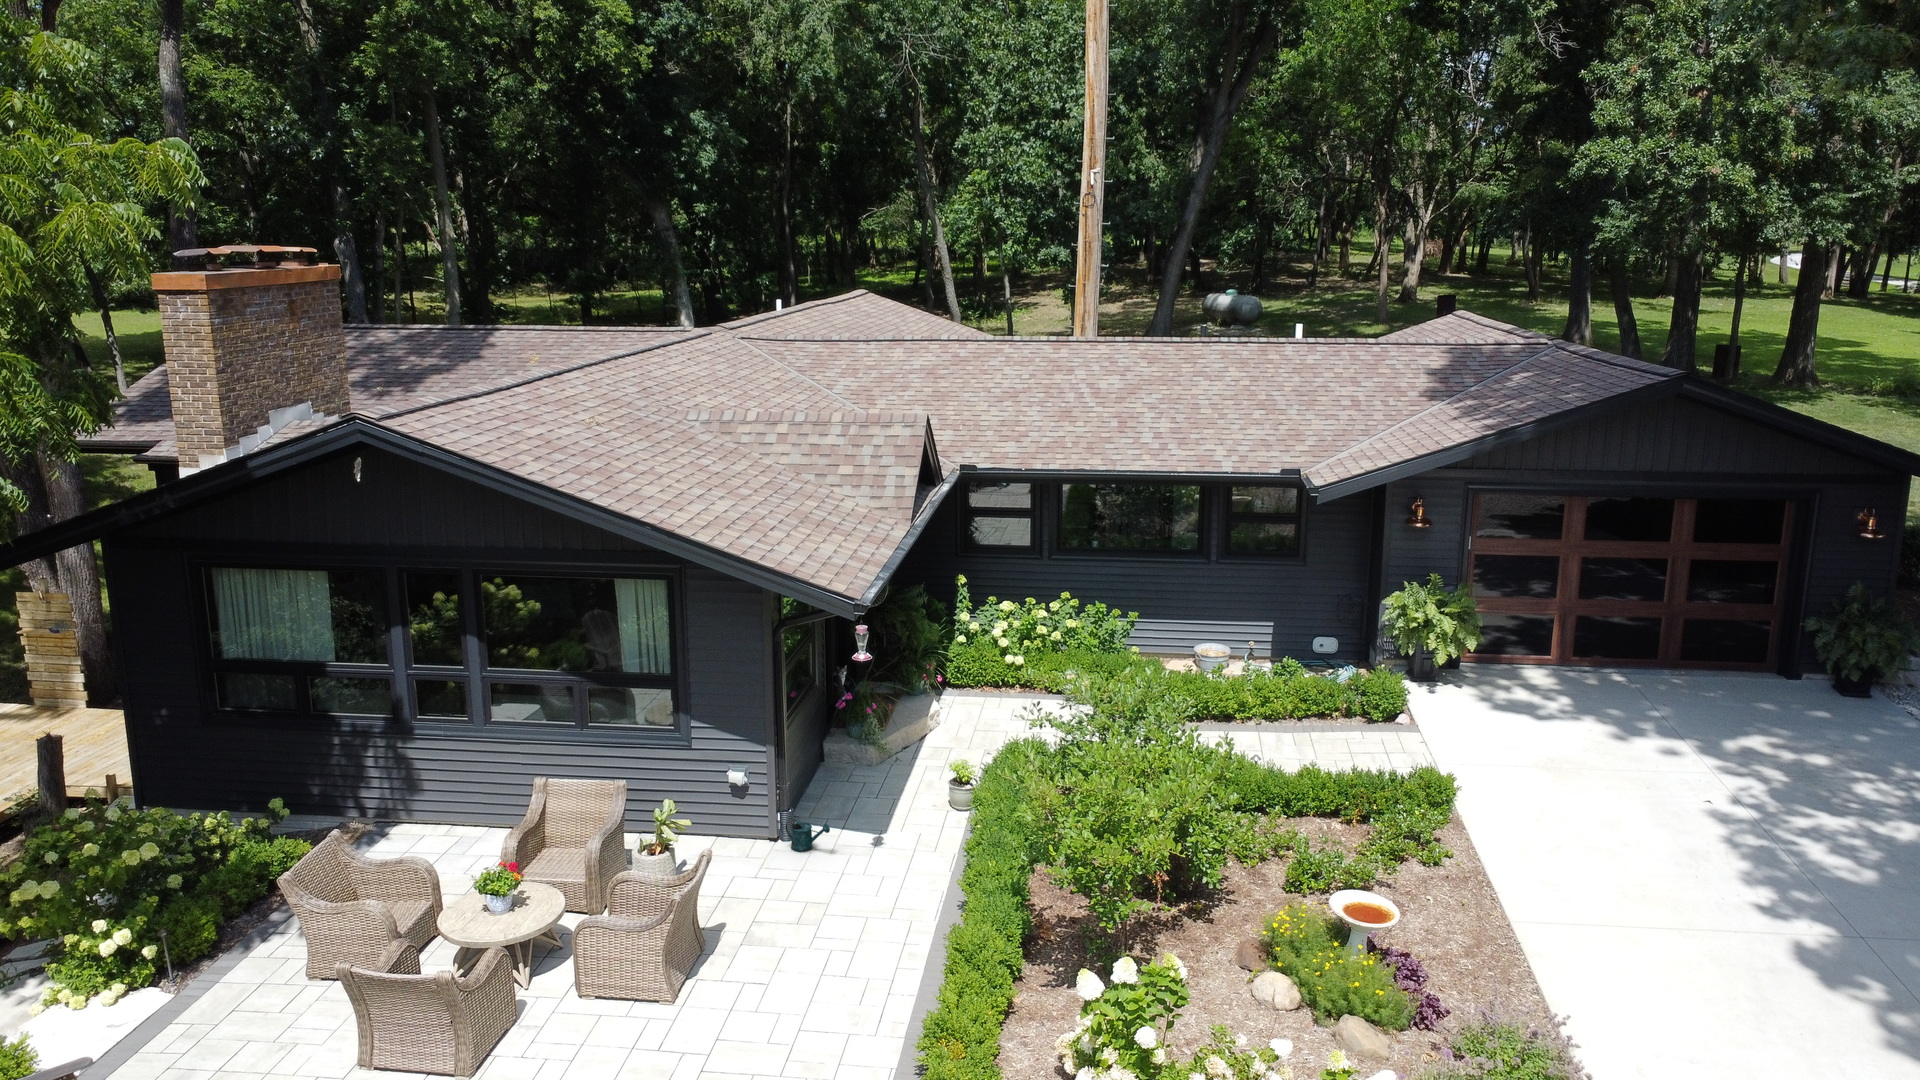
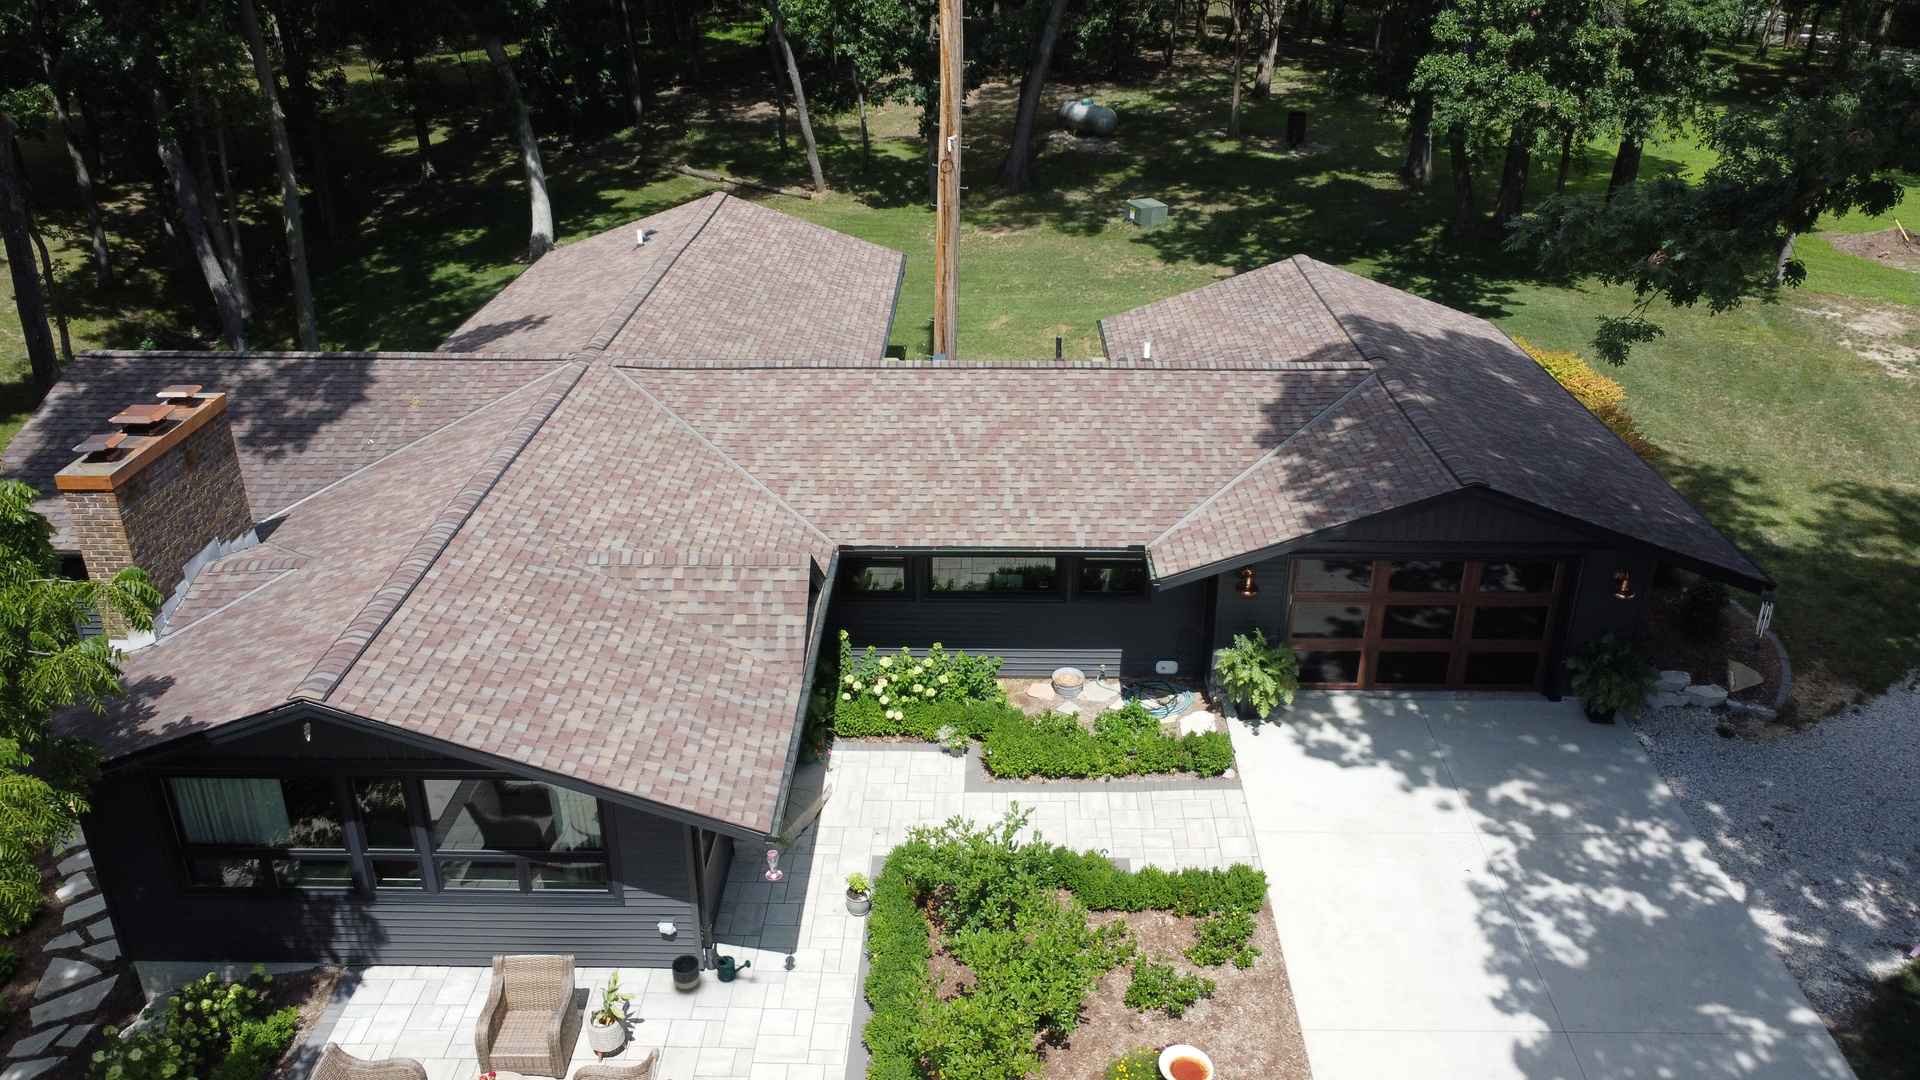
planter: none [738,815,770,854] -> present [672,954,700,989]

